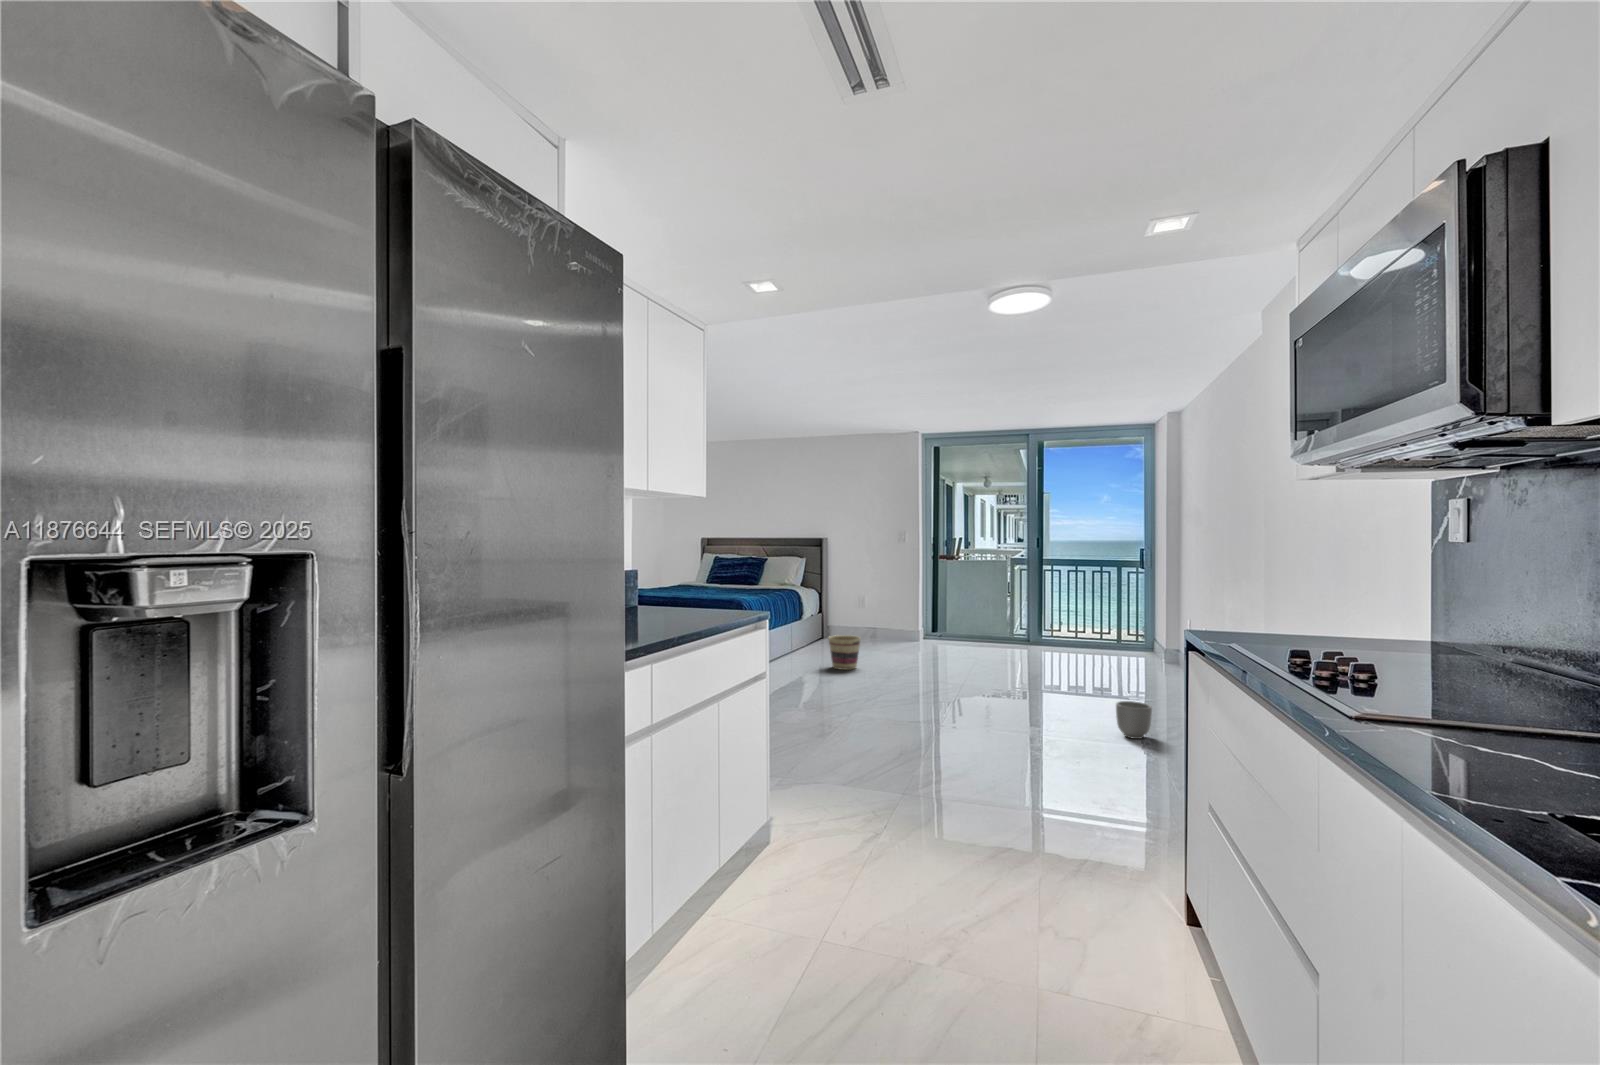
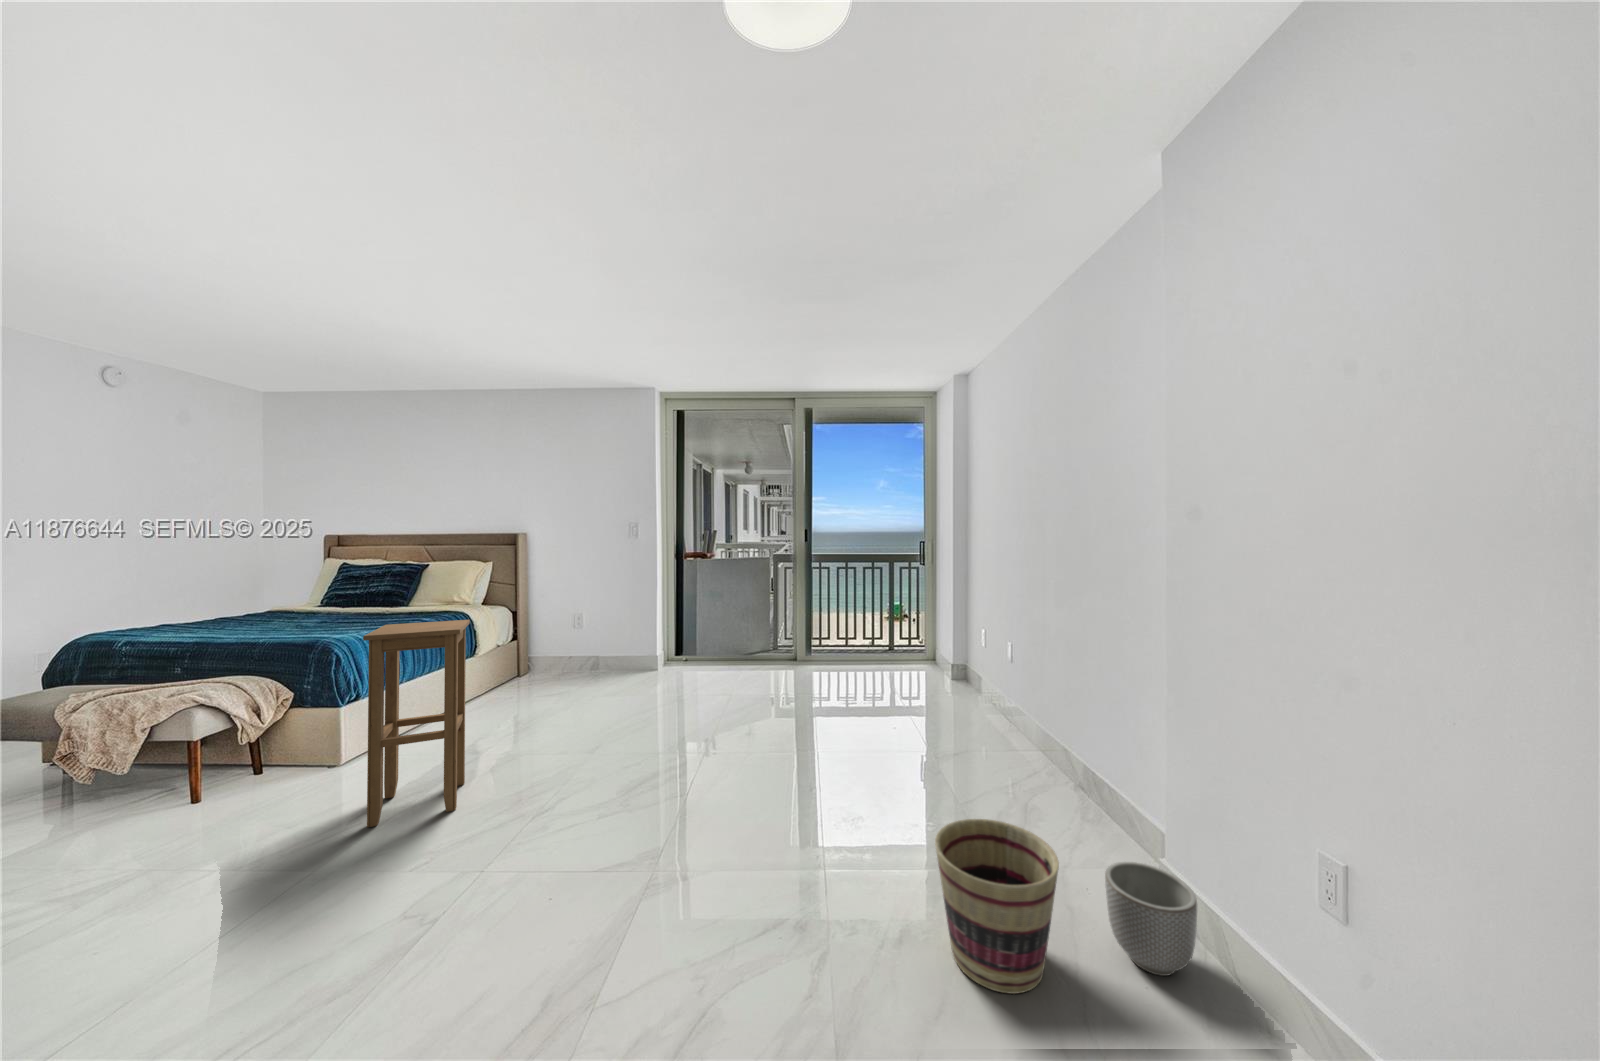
stool: none [788,589,827,681] -> present [363,620,470,827]
basket: present [829,635,861,670] -> present [935,819,1059,994]

